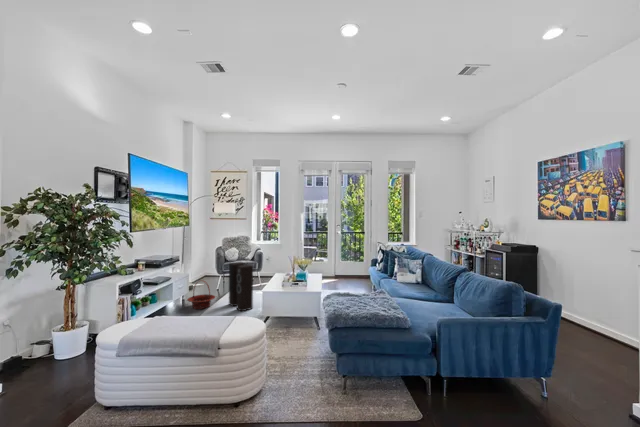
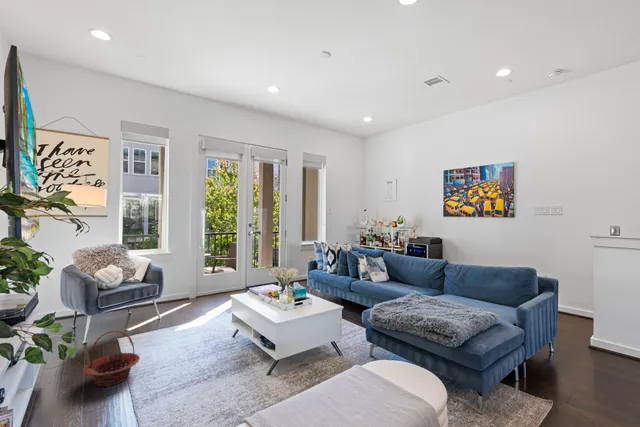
speaker: present [229,262,253,311] -> none [161,288,214,364]

